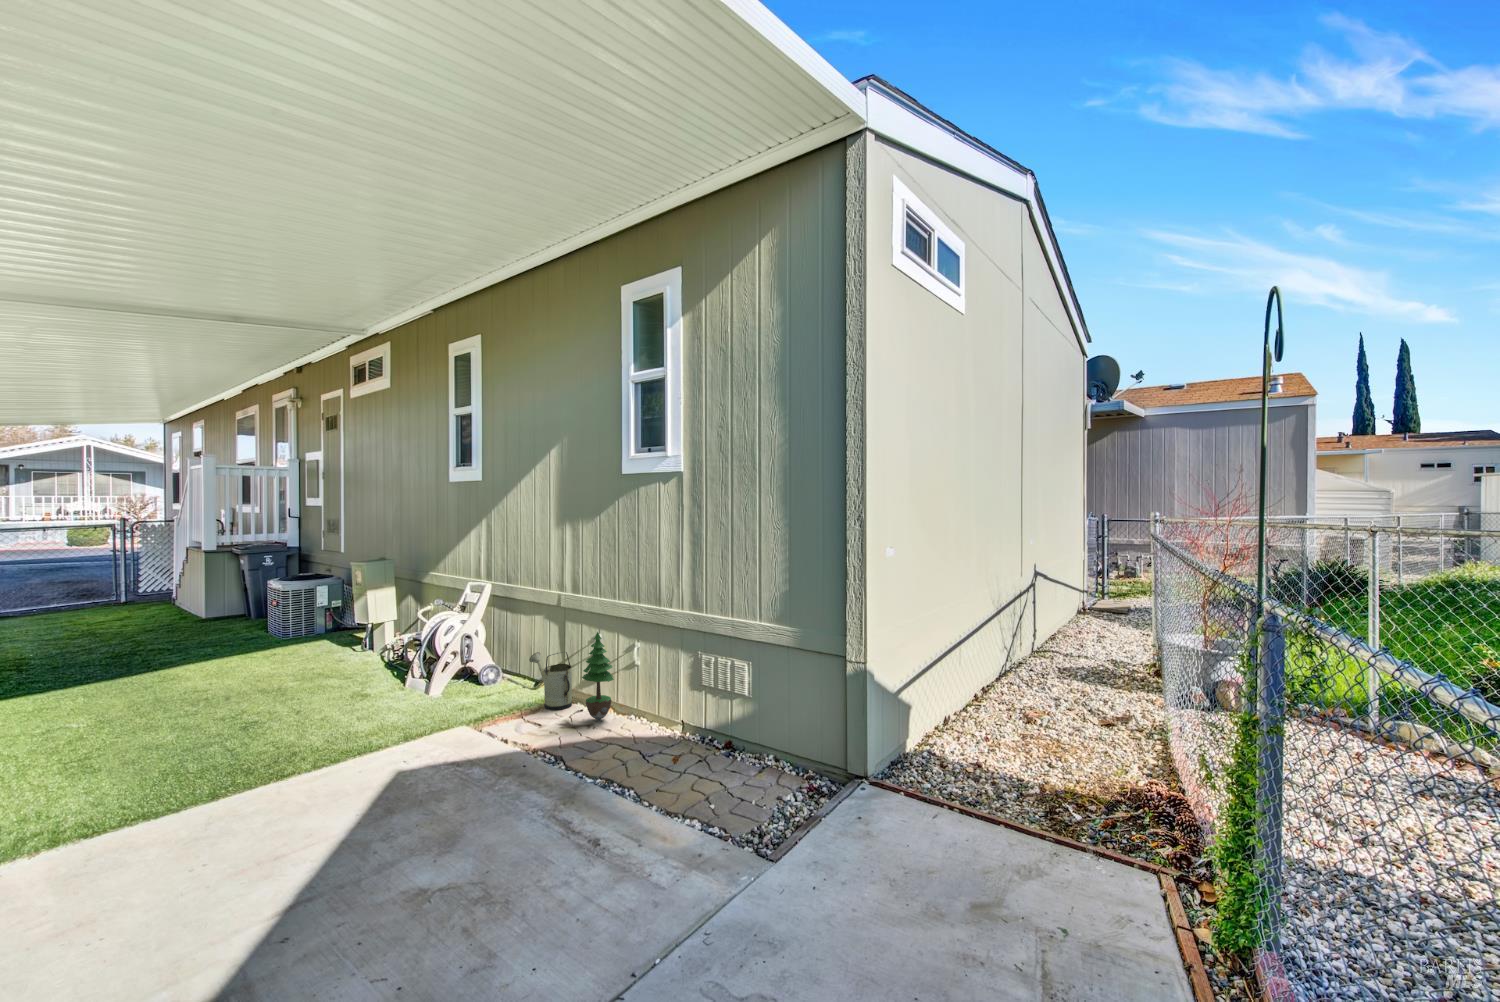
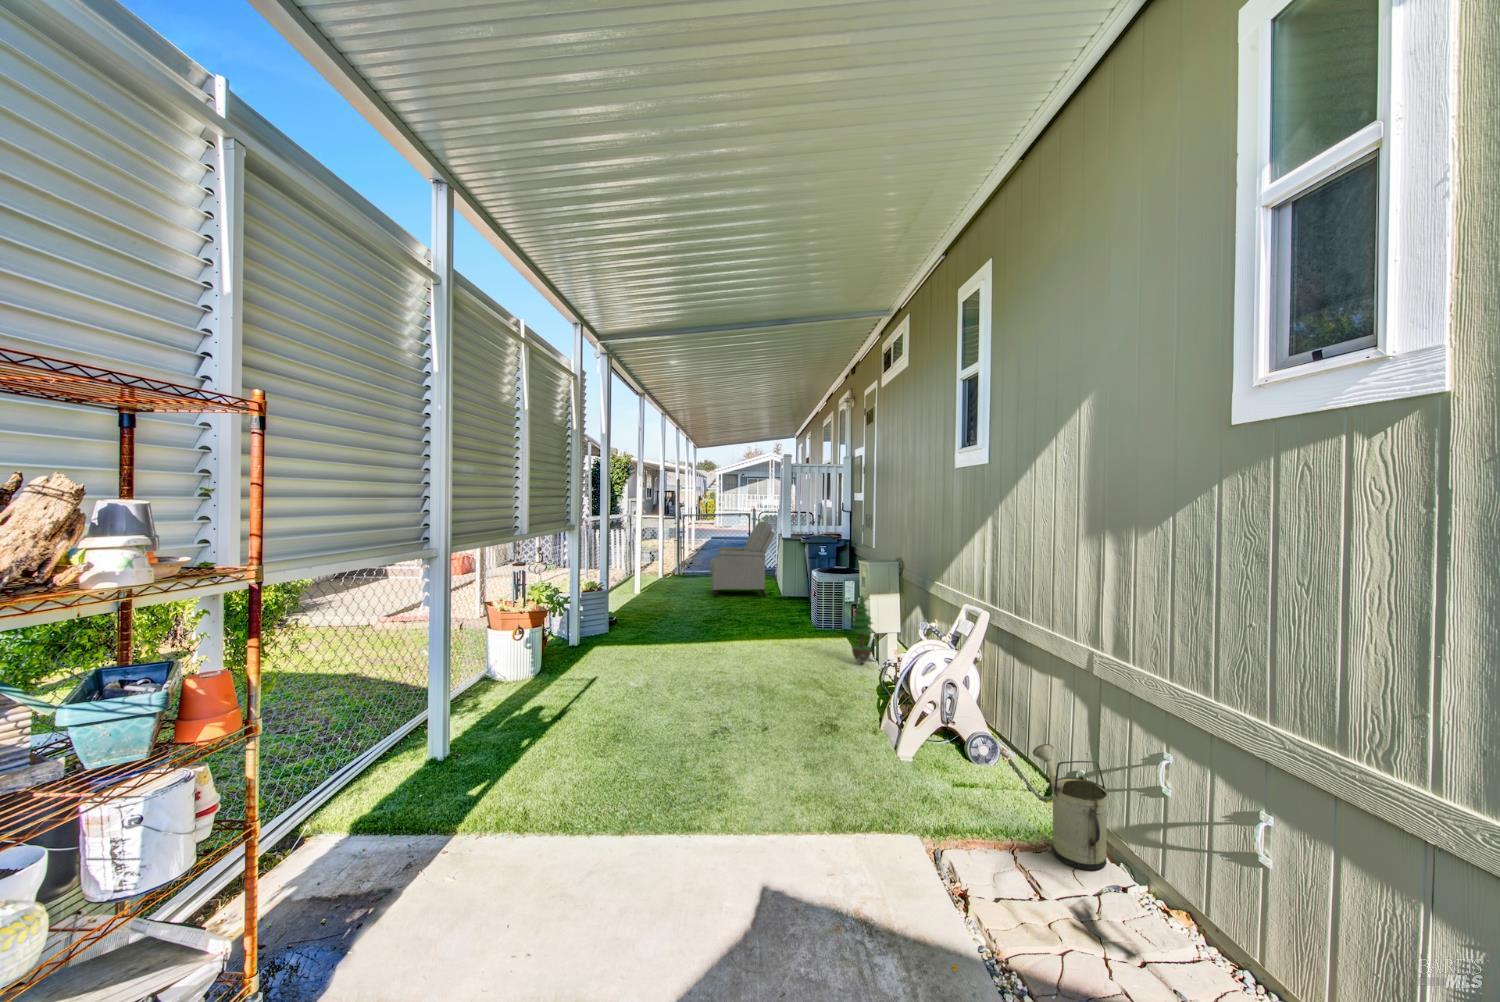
chair: none [89,533,197,630] -> present [710,521,775,597]
potted tree: present [582,632,614,720] -> present [850,596,874,664]

